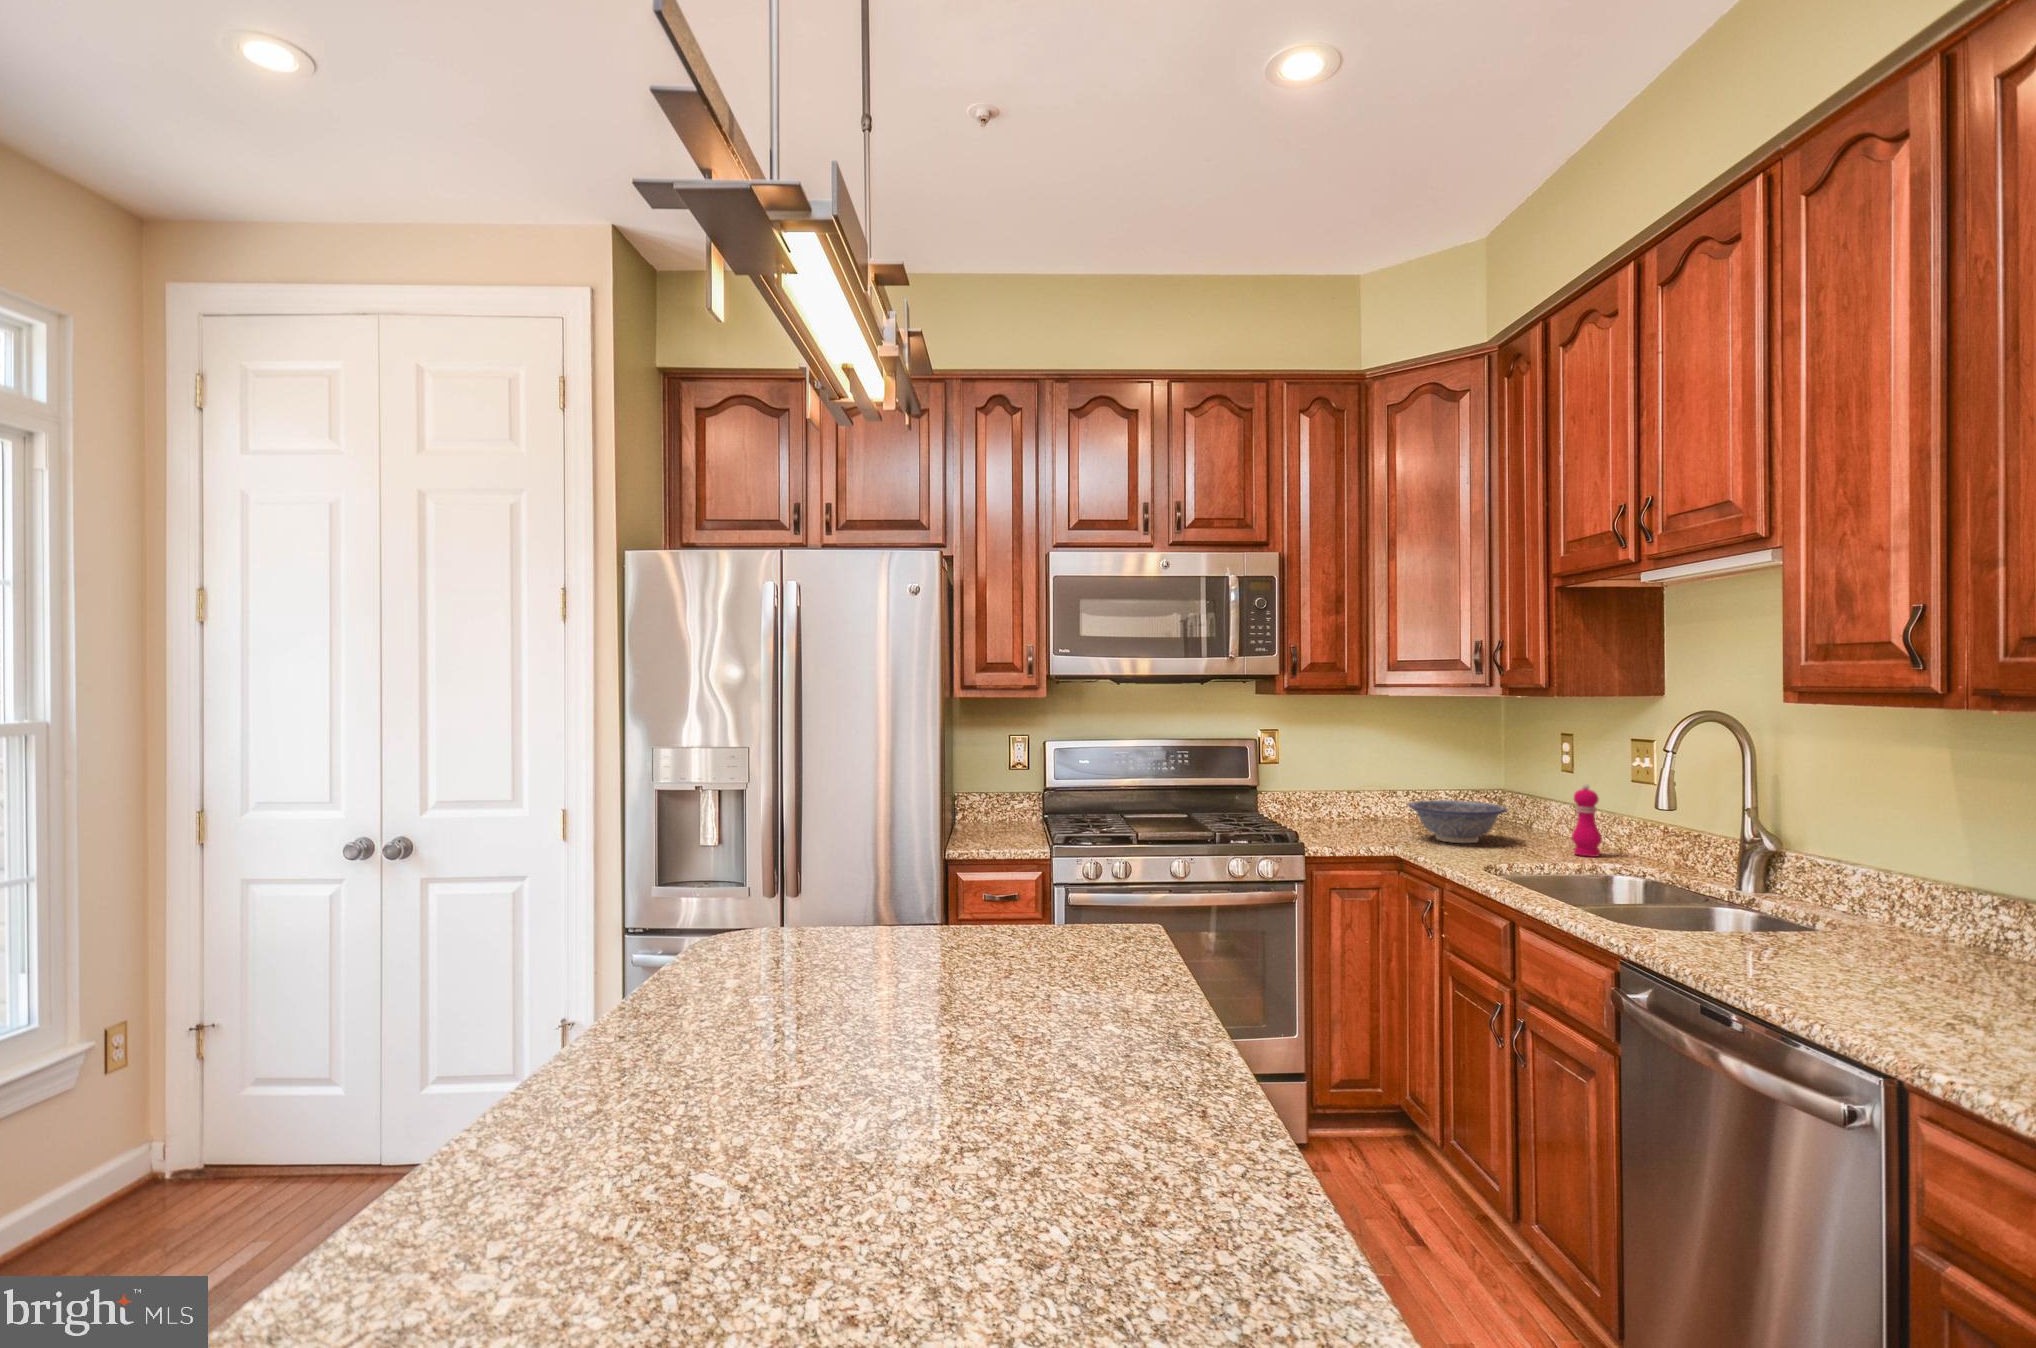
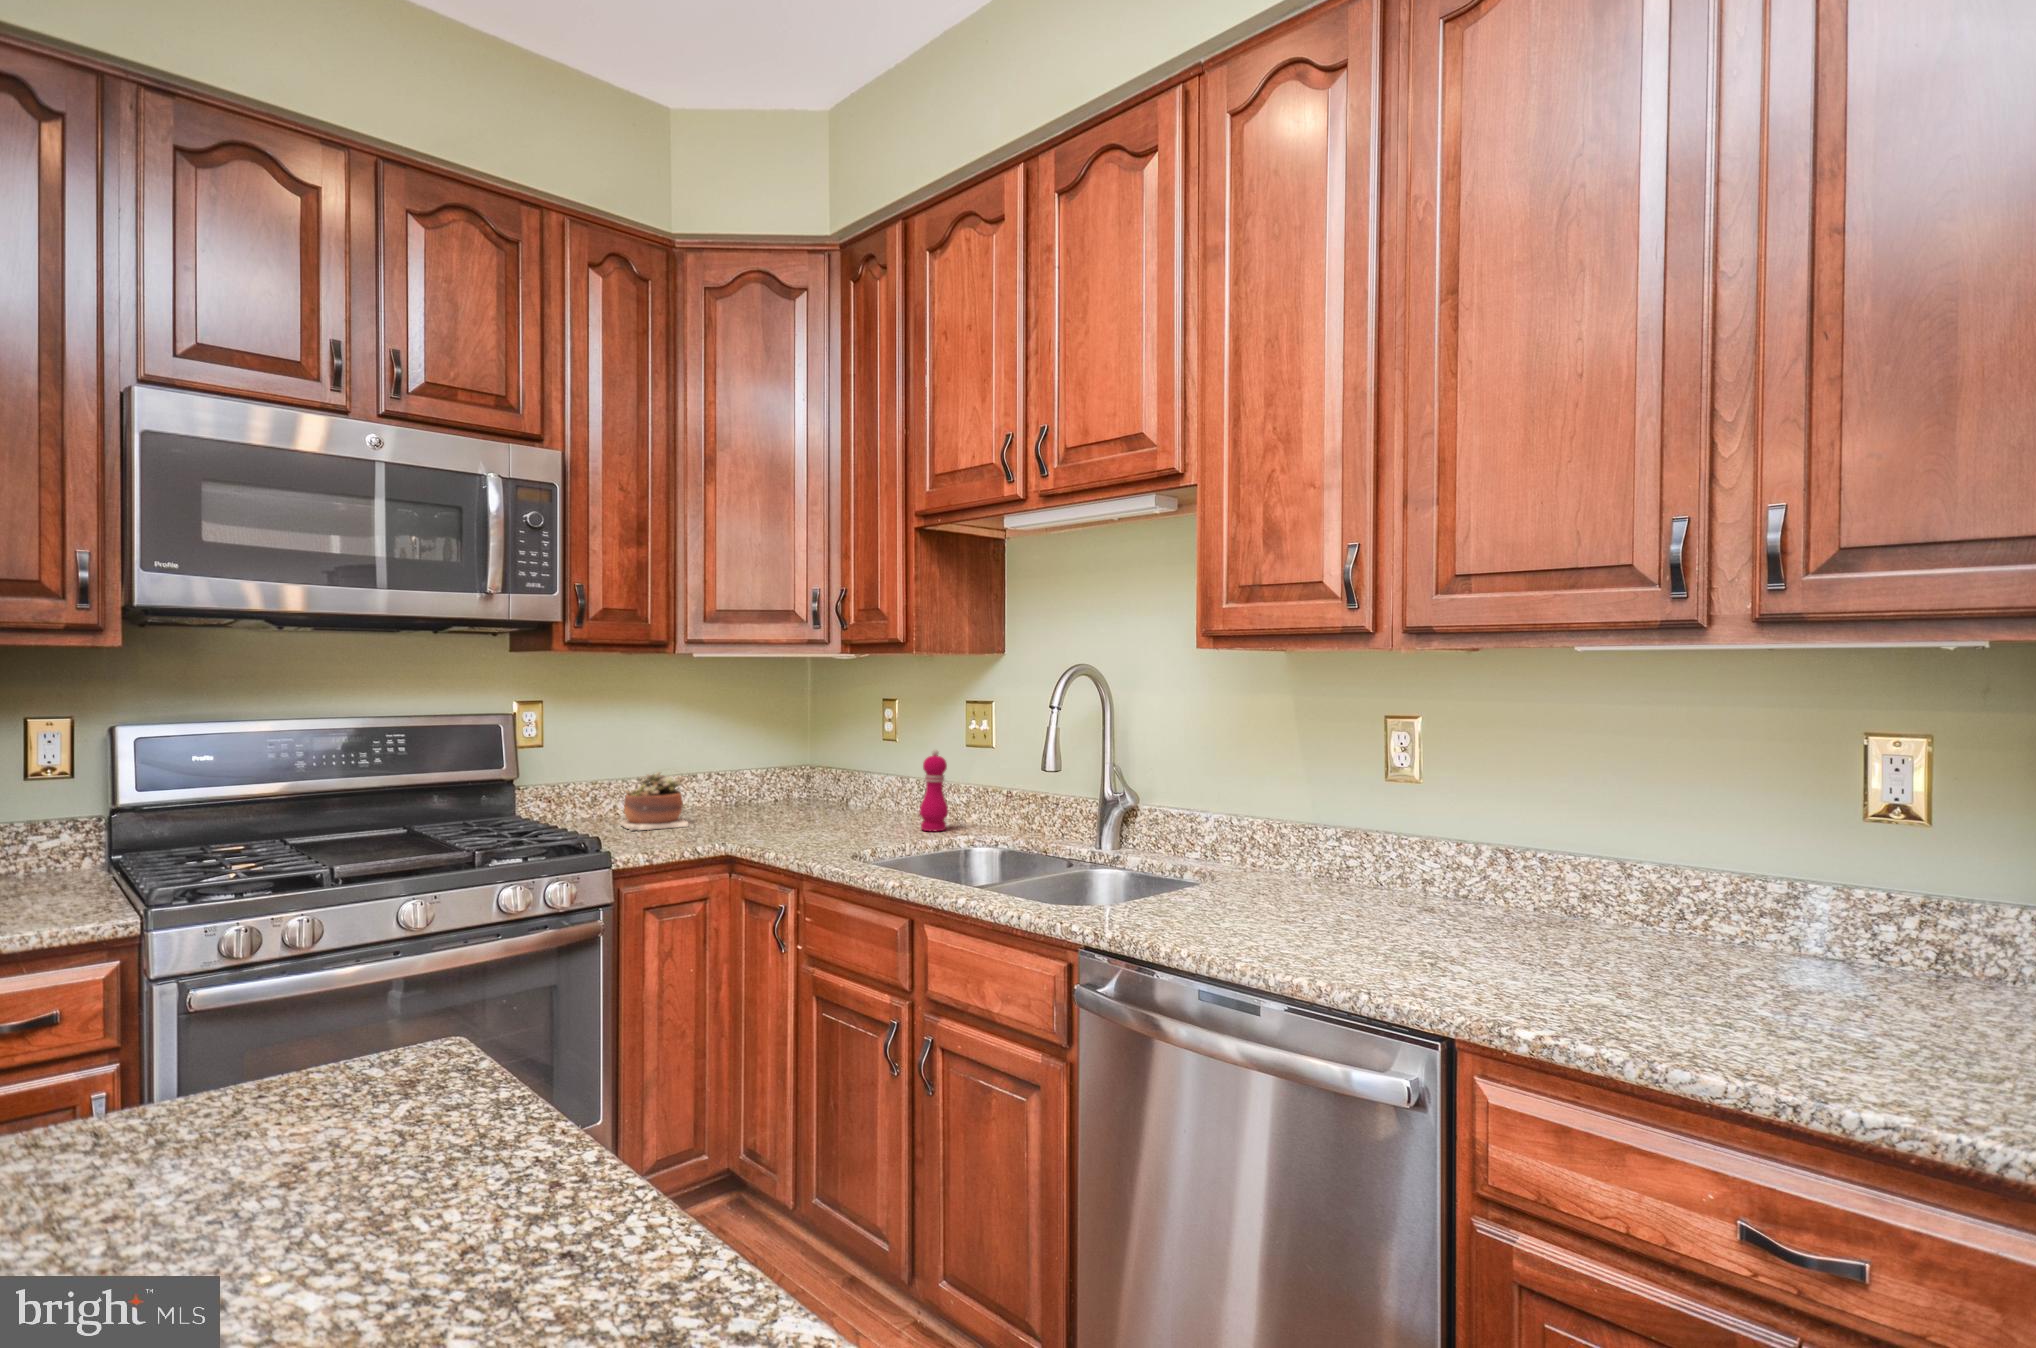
succulent plant: none [1334,789,1382,831] -> present [621,772,689,831]
decorative bowl: present [1408,800,1507,843] -> none [732,779,847,832]

